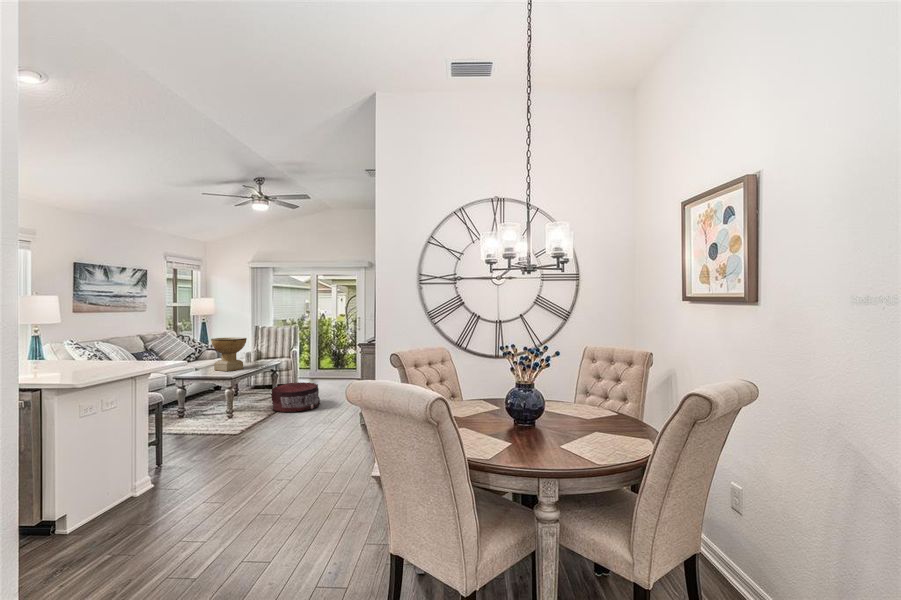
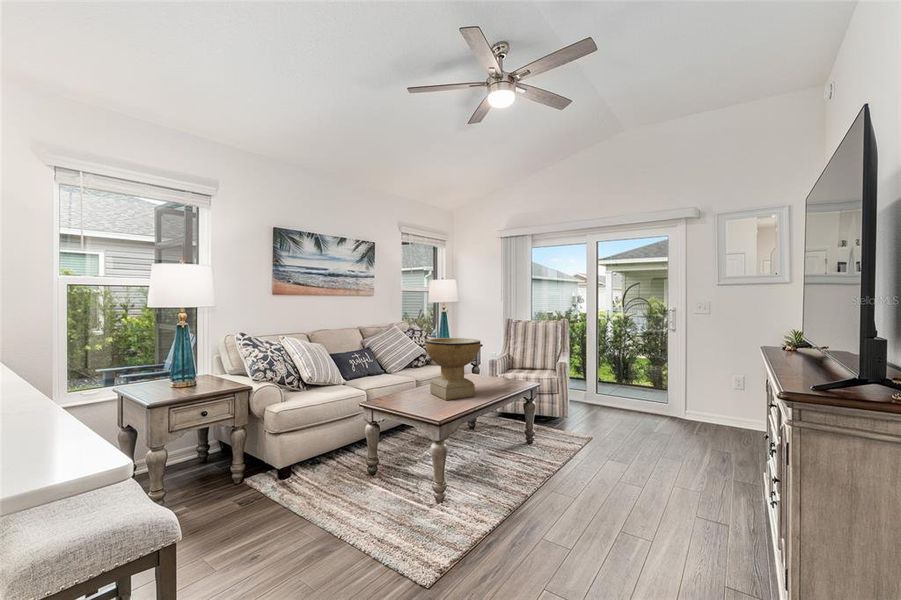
pouf: present [271,382,320,412] -> none [519,432,621,513]

